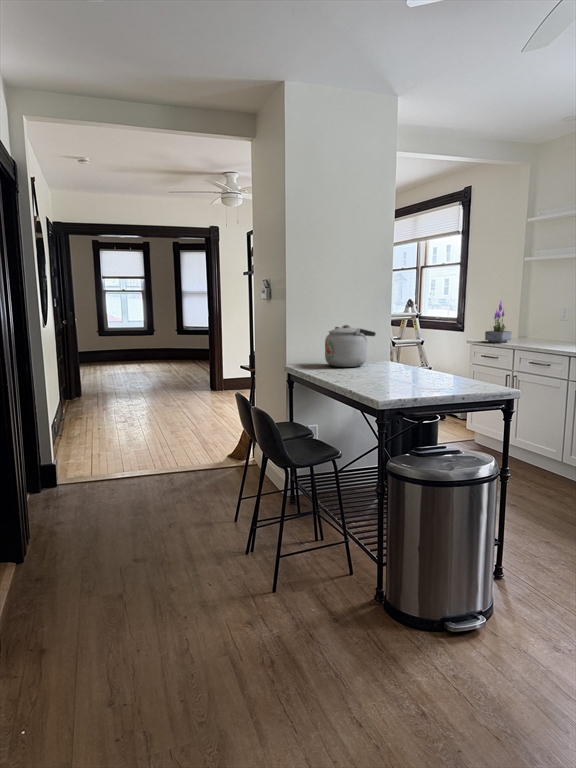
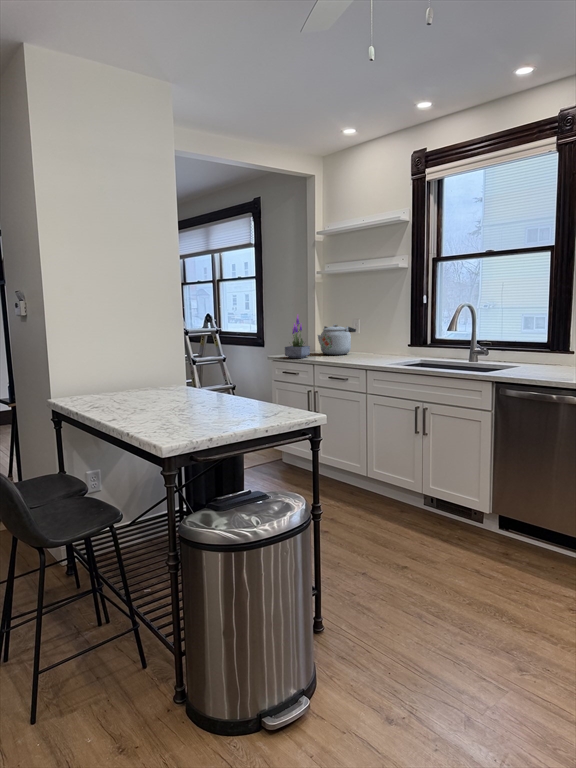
kettle: present [325,325,376,367] -> present [318,324,356,355]

